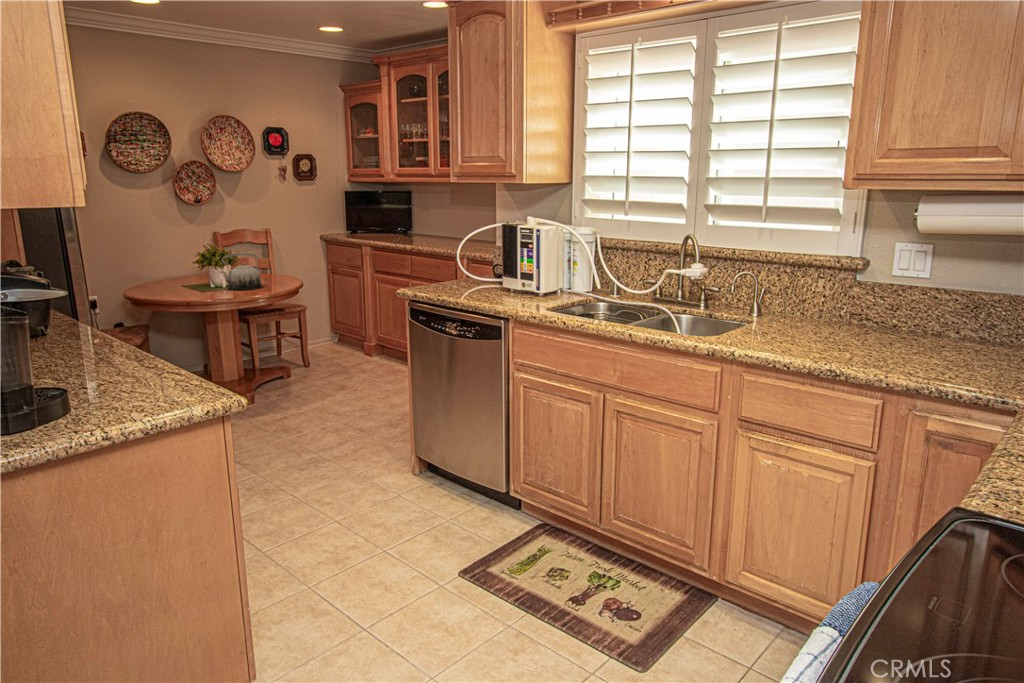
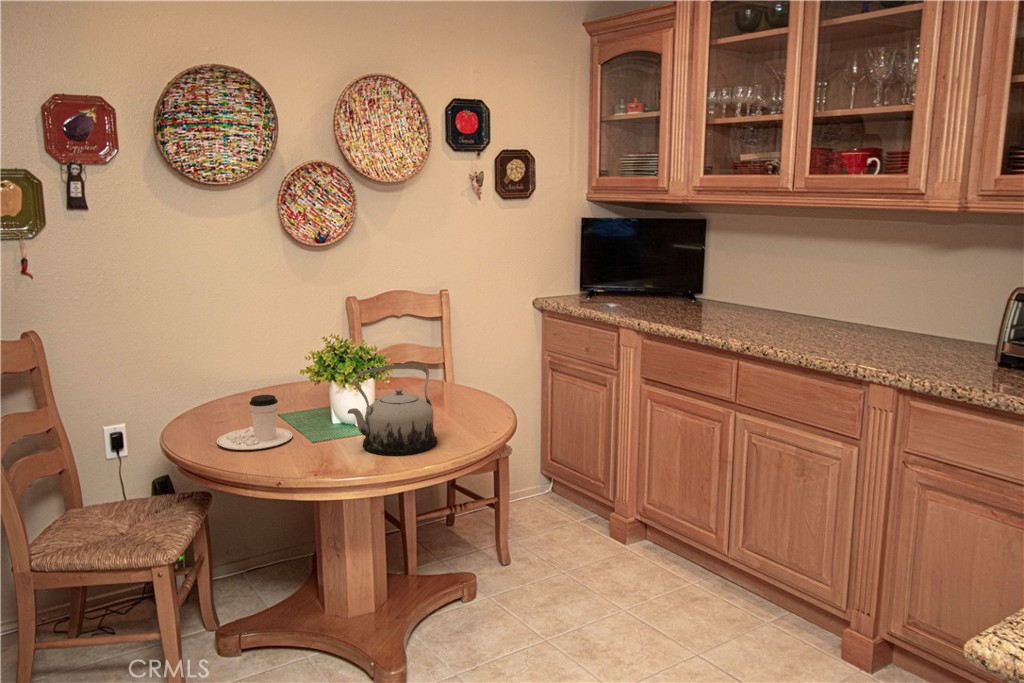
coffee cup: none [157,269,193,292] -> present [217,395,293,450]

